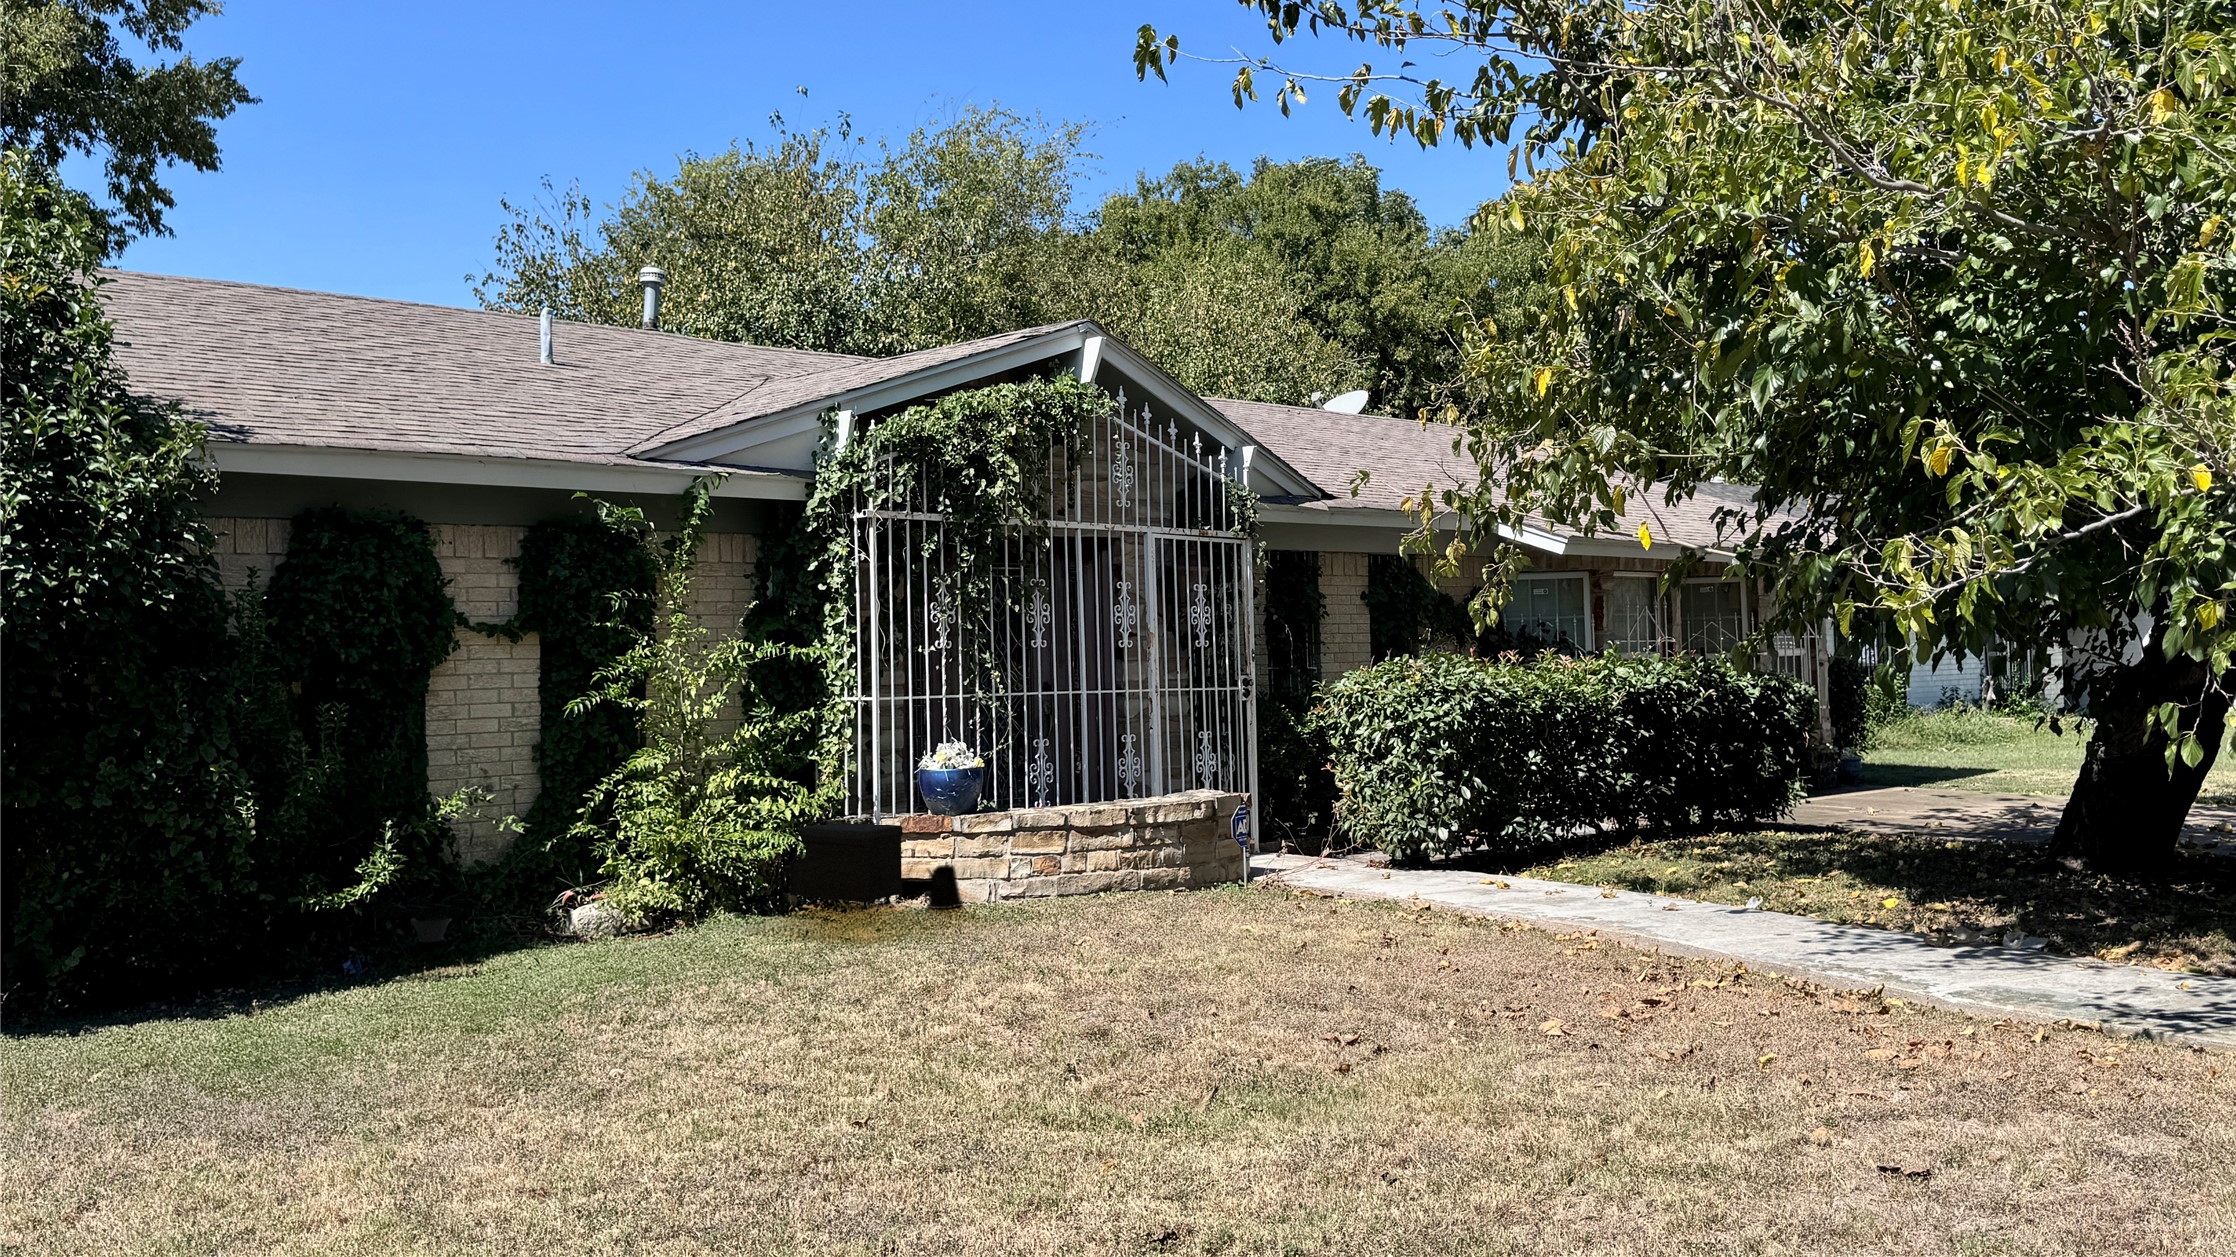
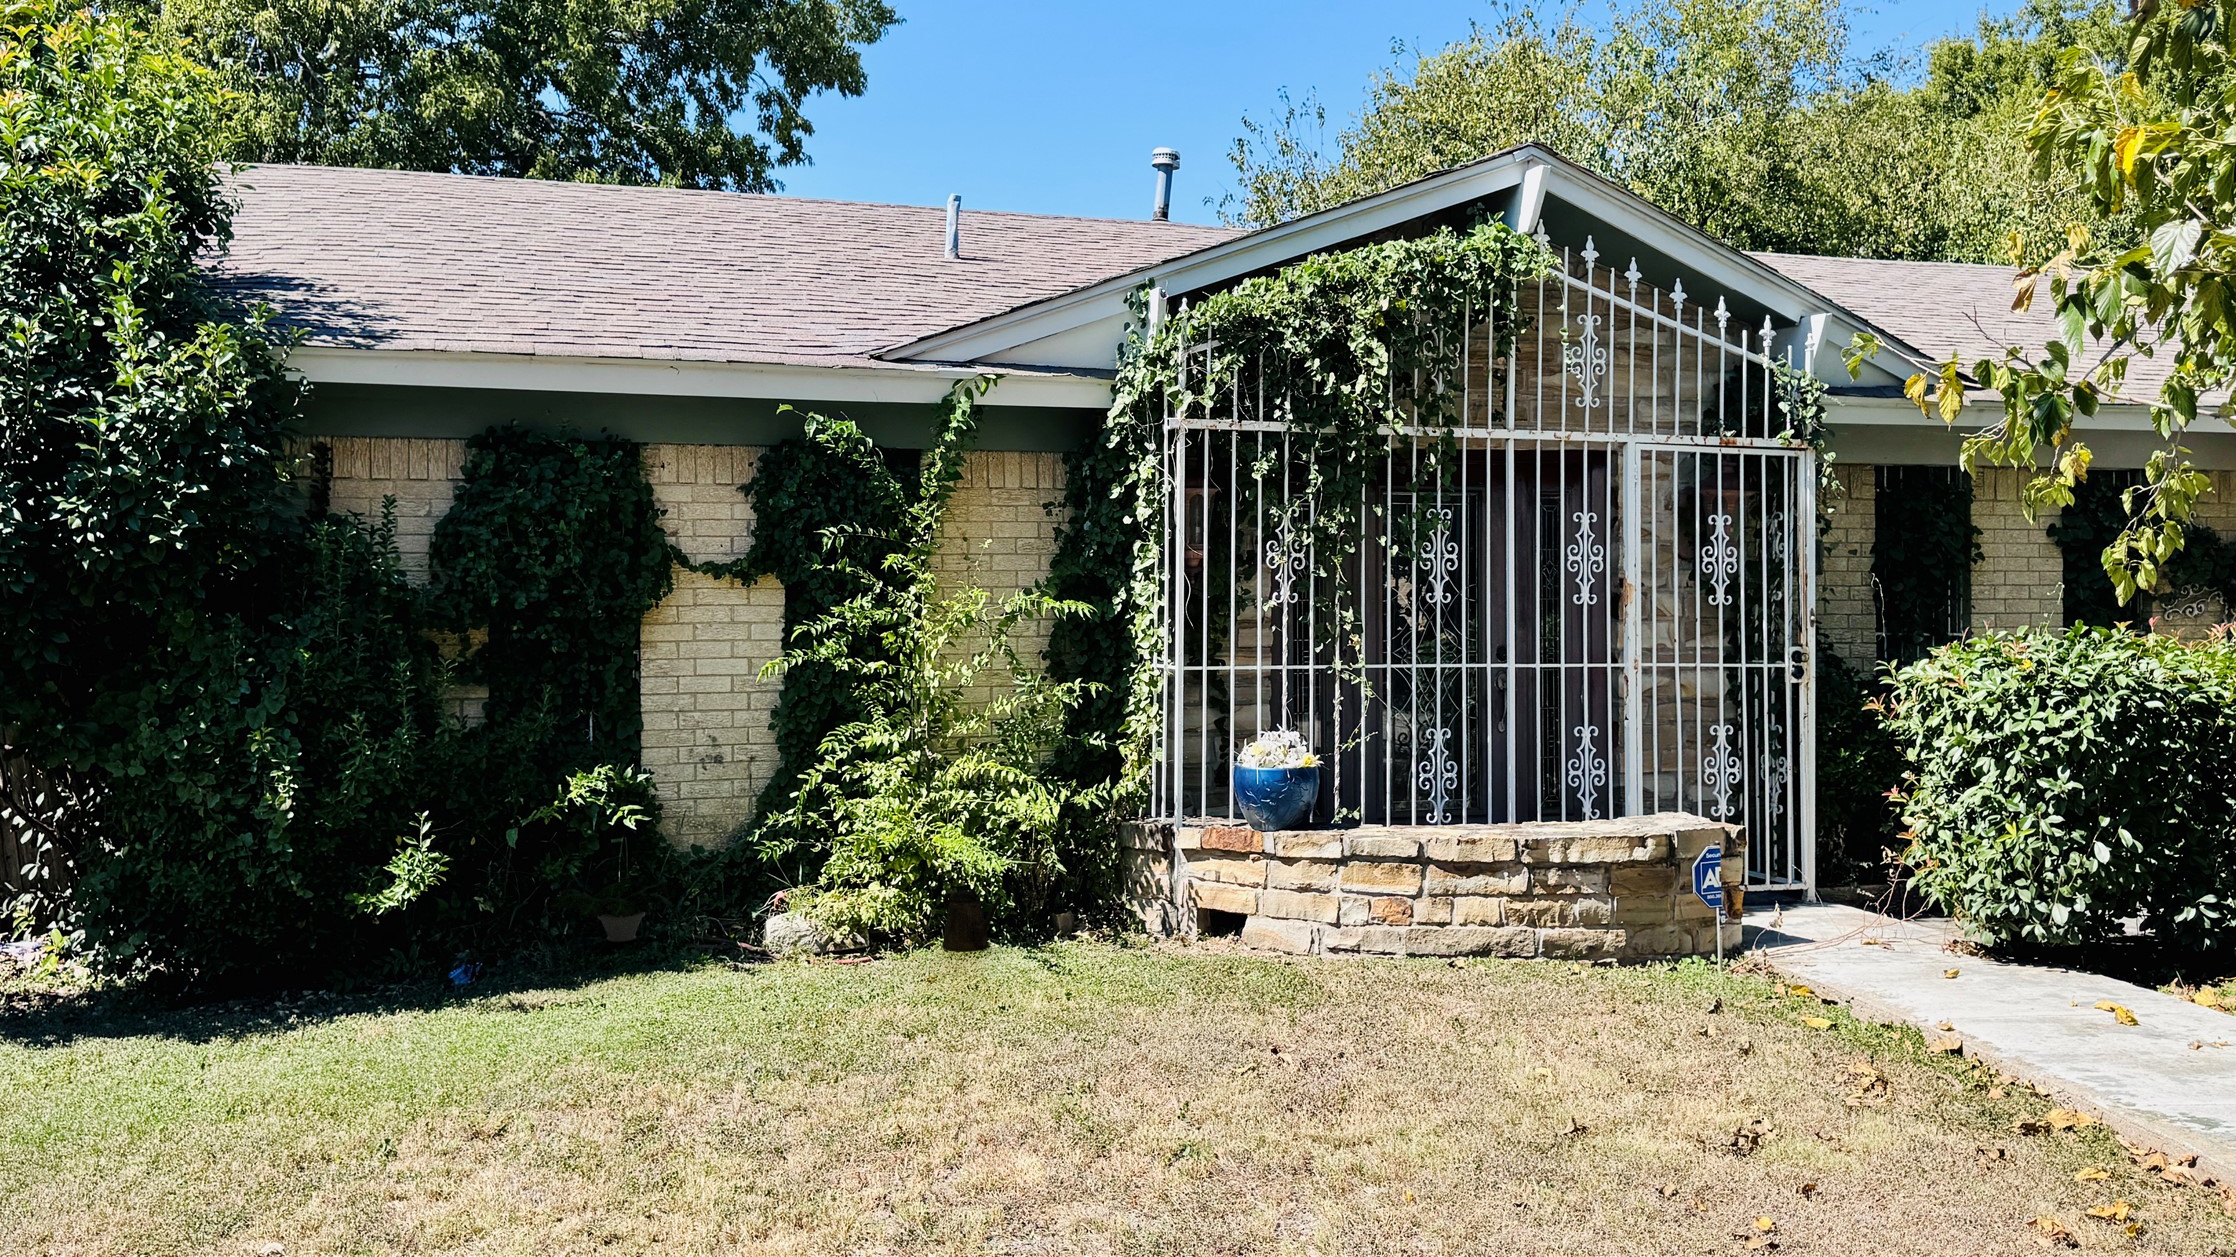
storage bench: present [789,824,903,909] -> none [1063,823,1202,950]
watering can: present [927,865,962,909] -> present [942,890,1004,951]

